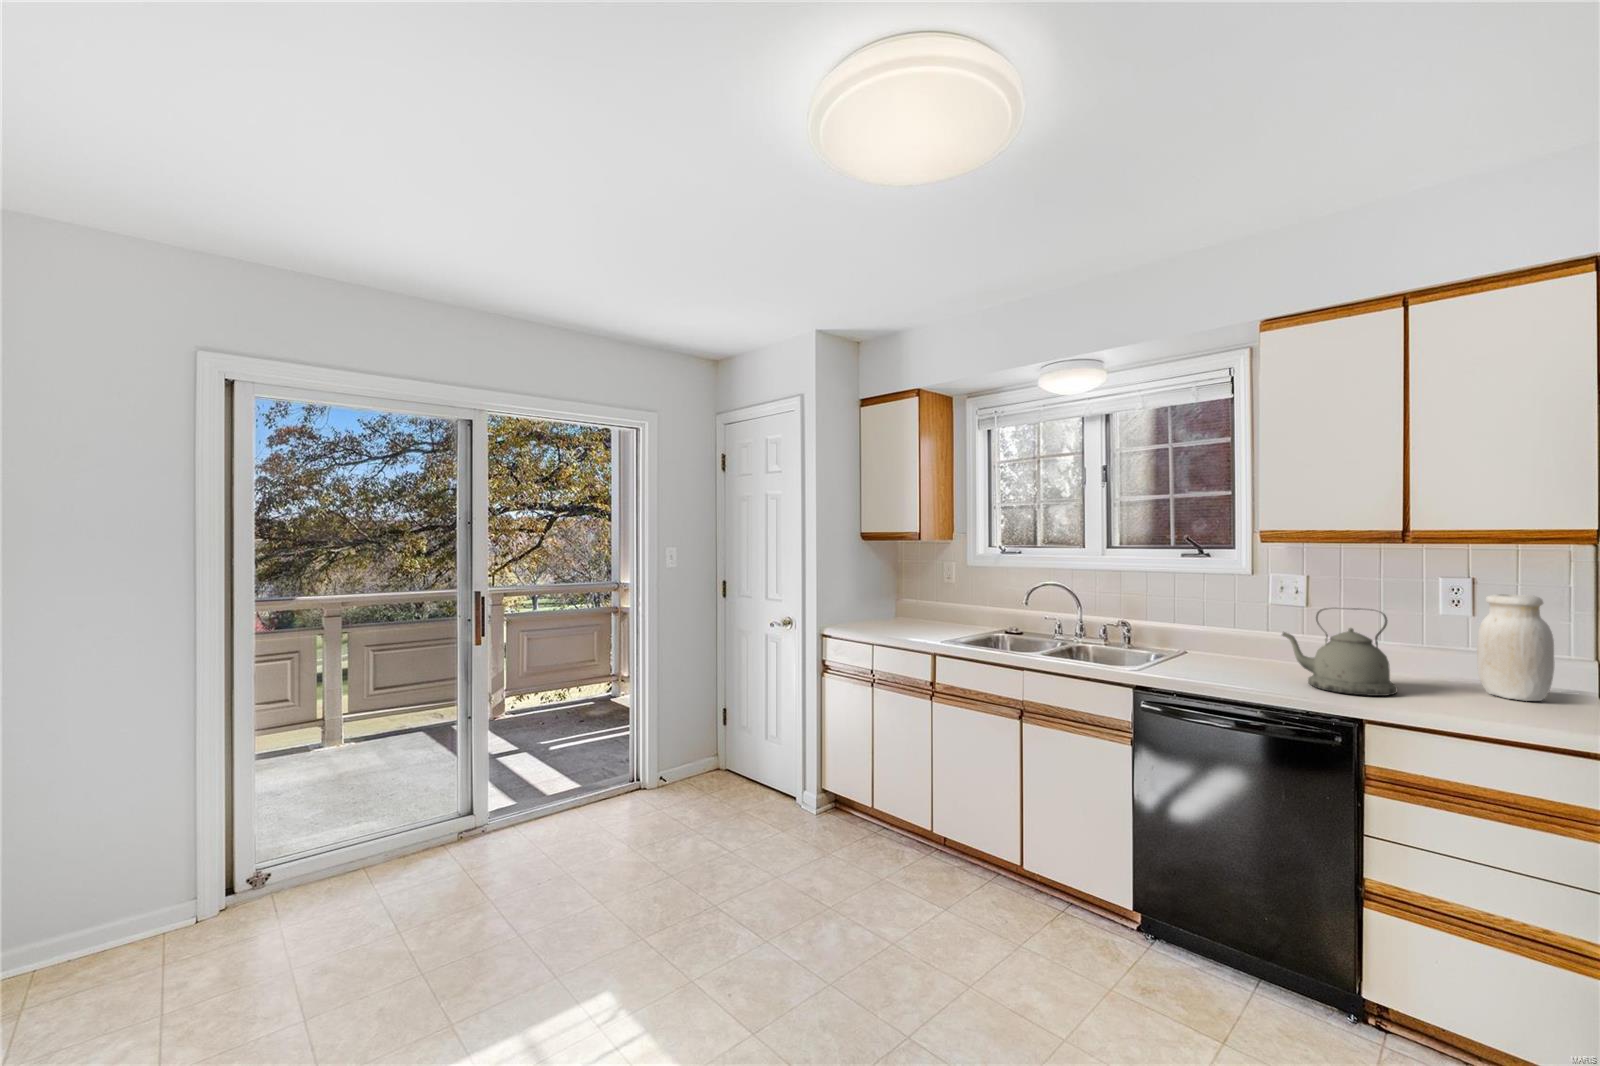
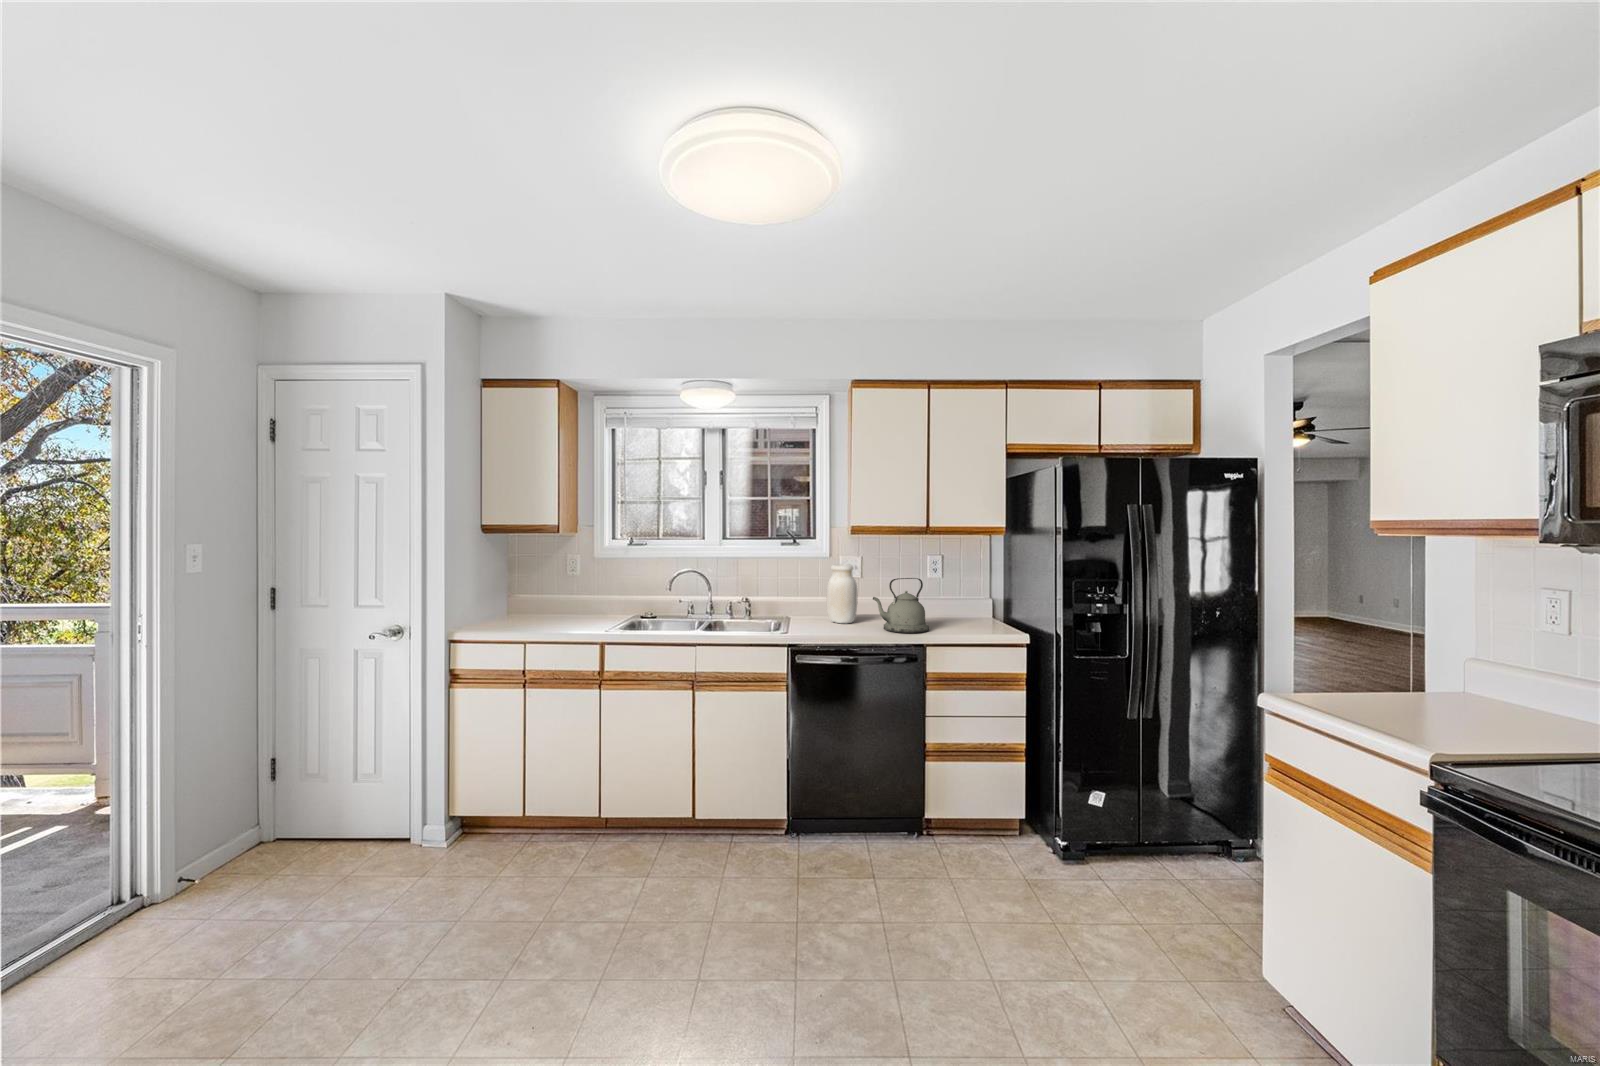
jar: present [1477,594,1554,701] -> present [827,564,858,623]

